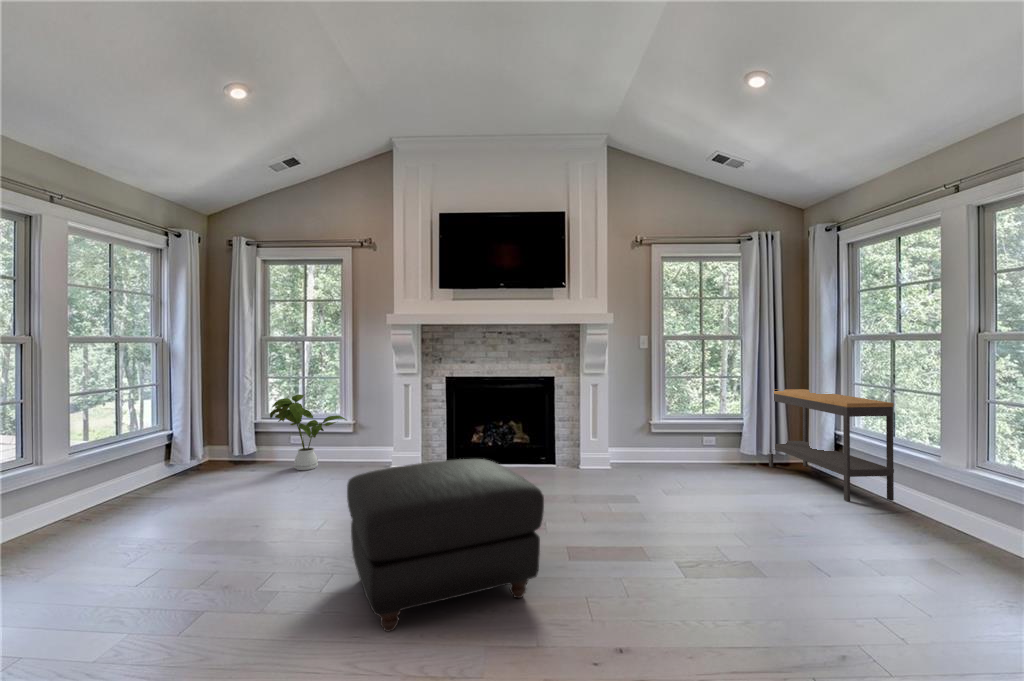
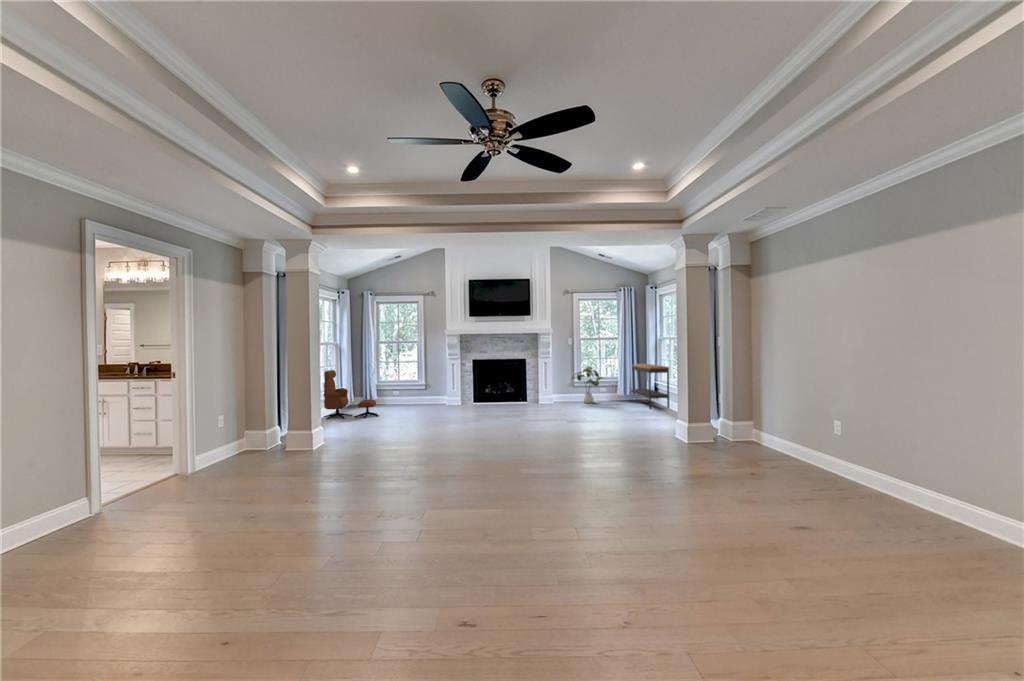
house plant: present [270,394,346,470] -> present [572,367,604,403]
lounge chair: none [54,400,213,523] -> present [324,370,379,419]
ottoman: present [347,459,544,632] -> none [454,386,522,431]

